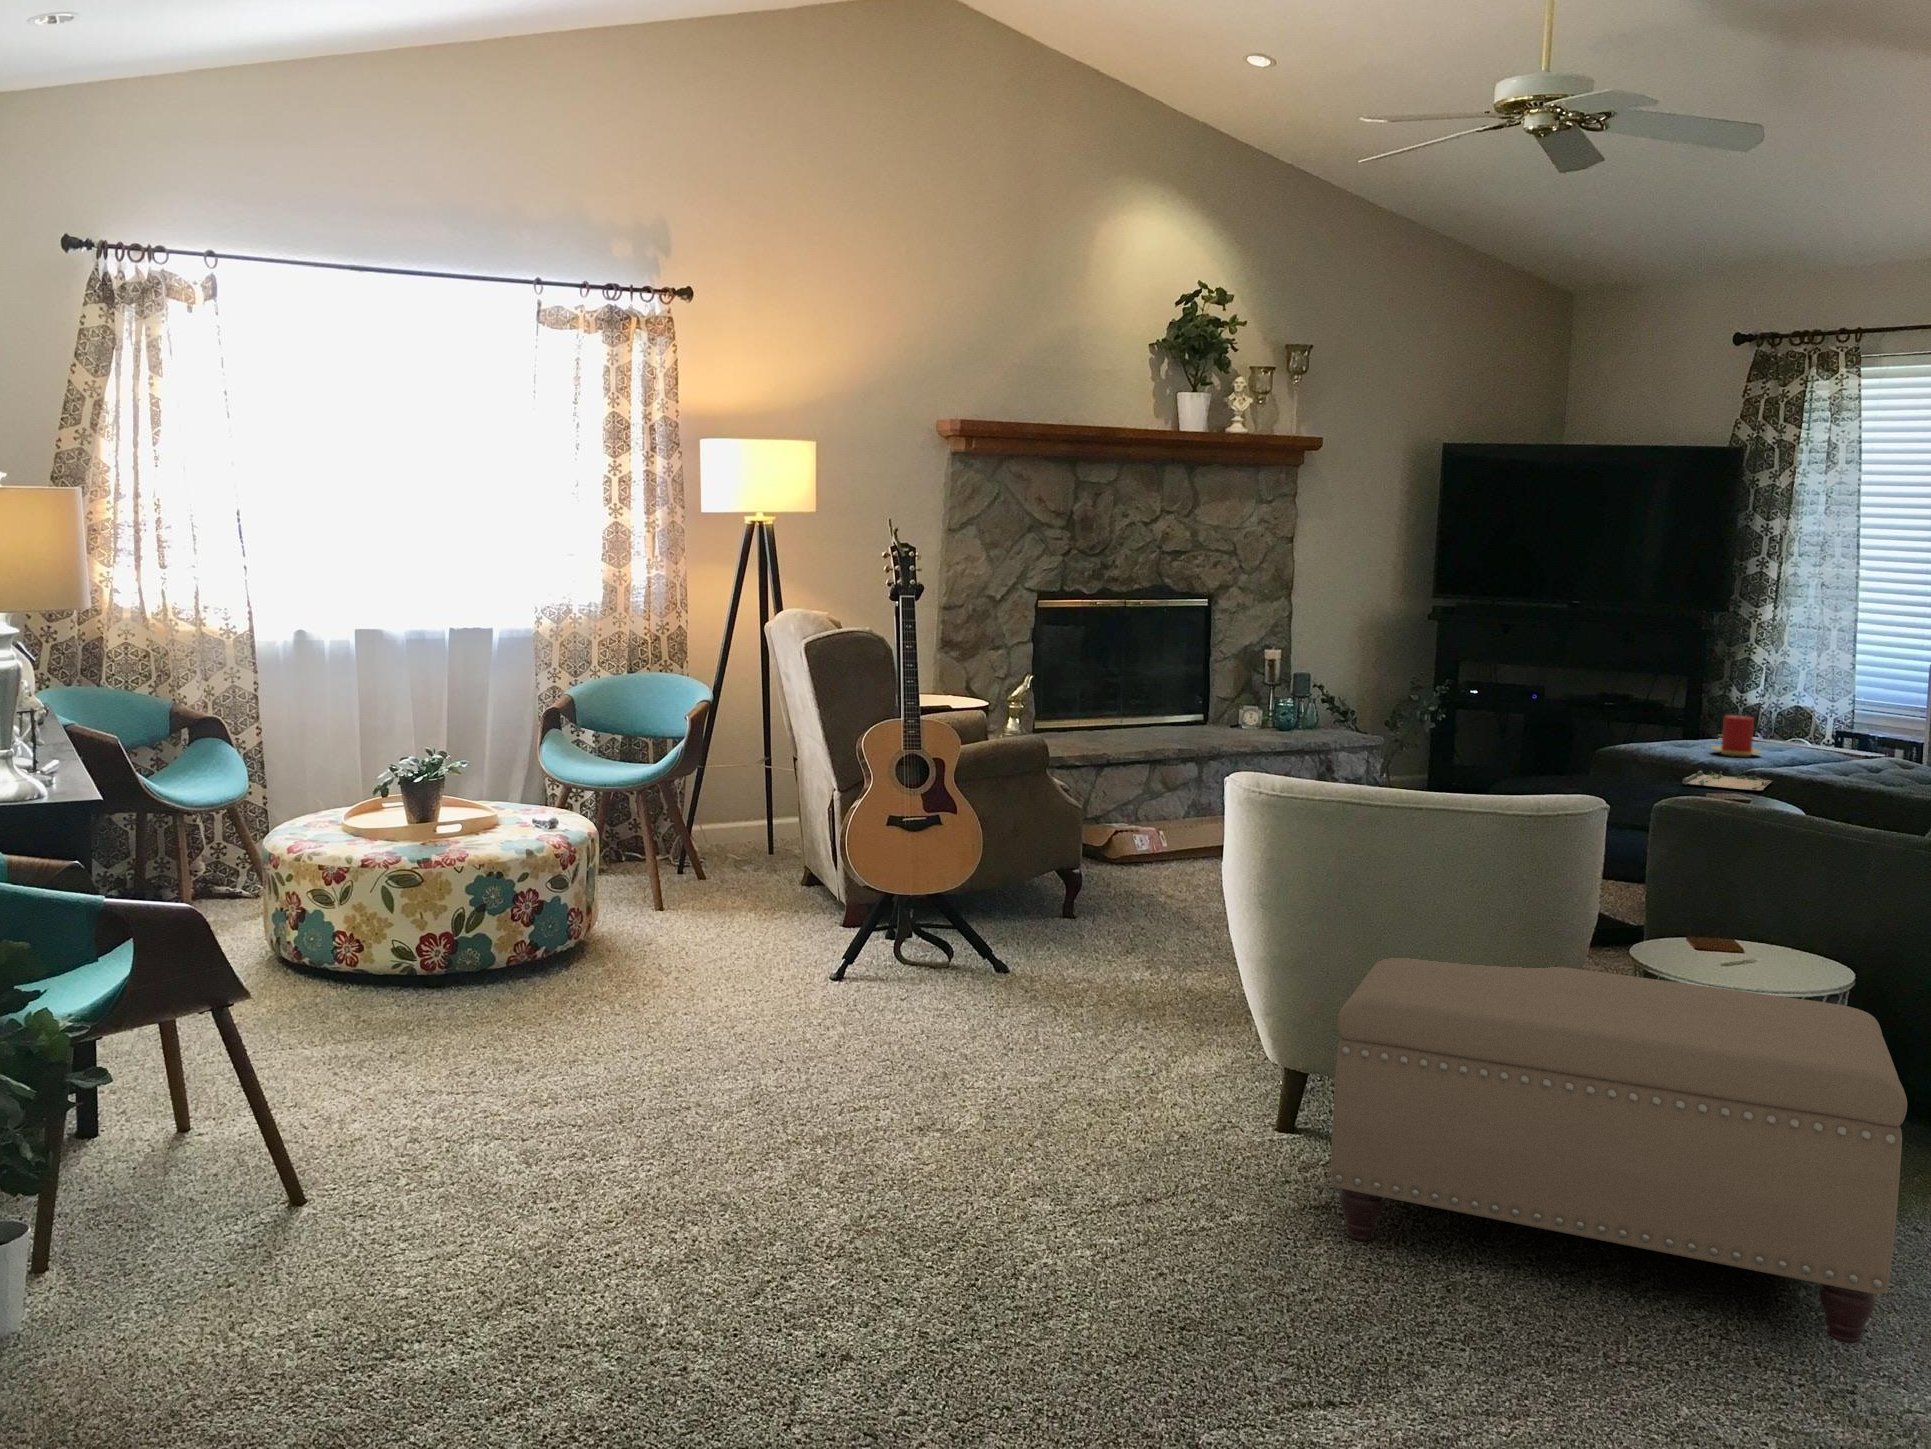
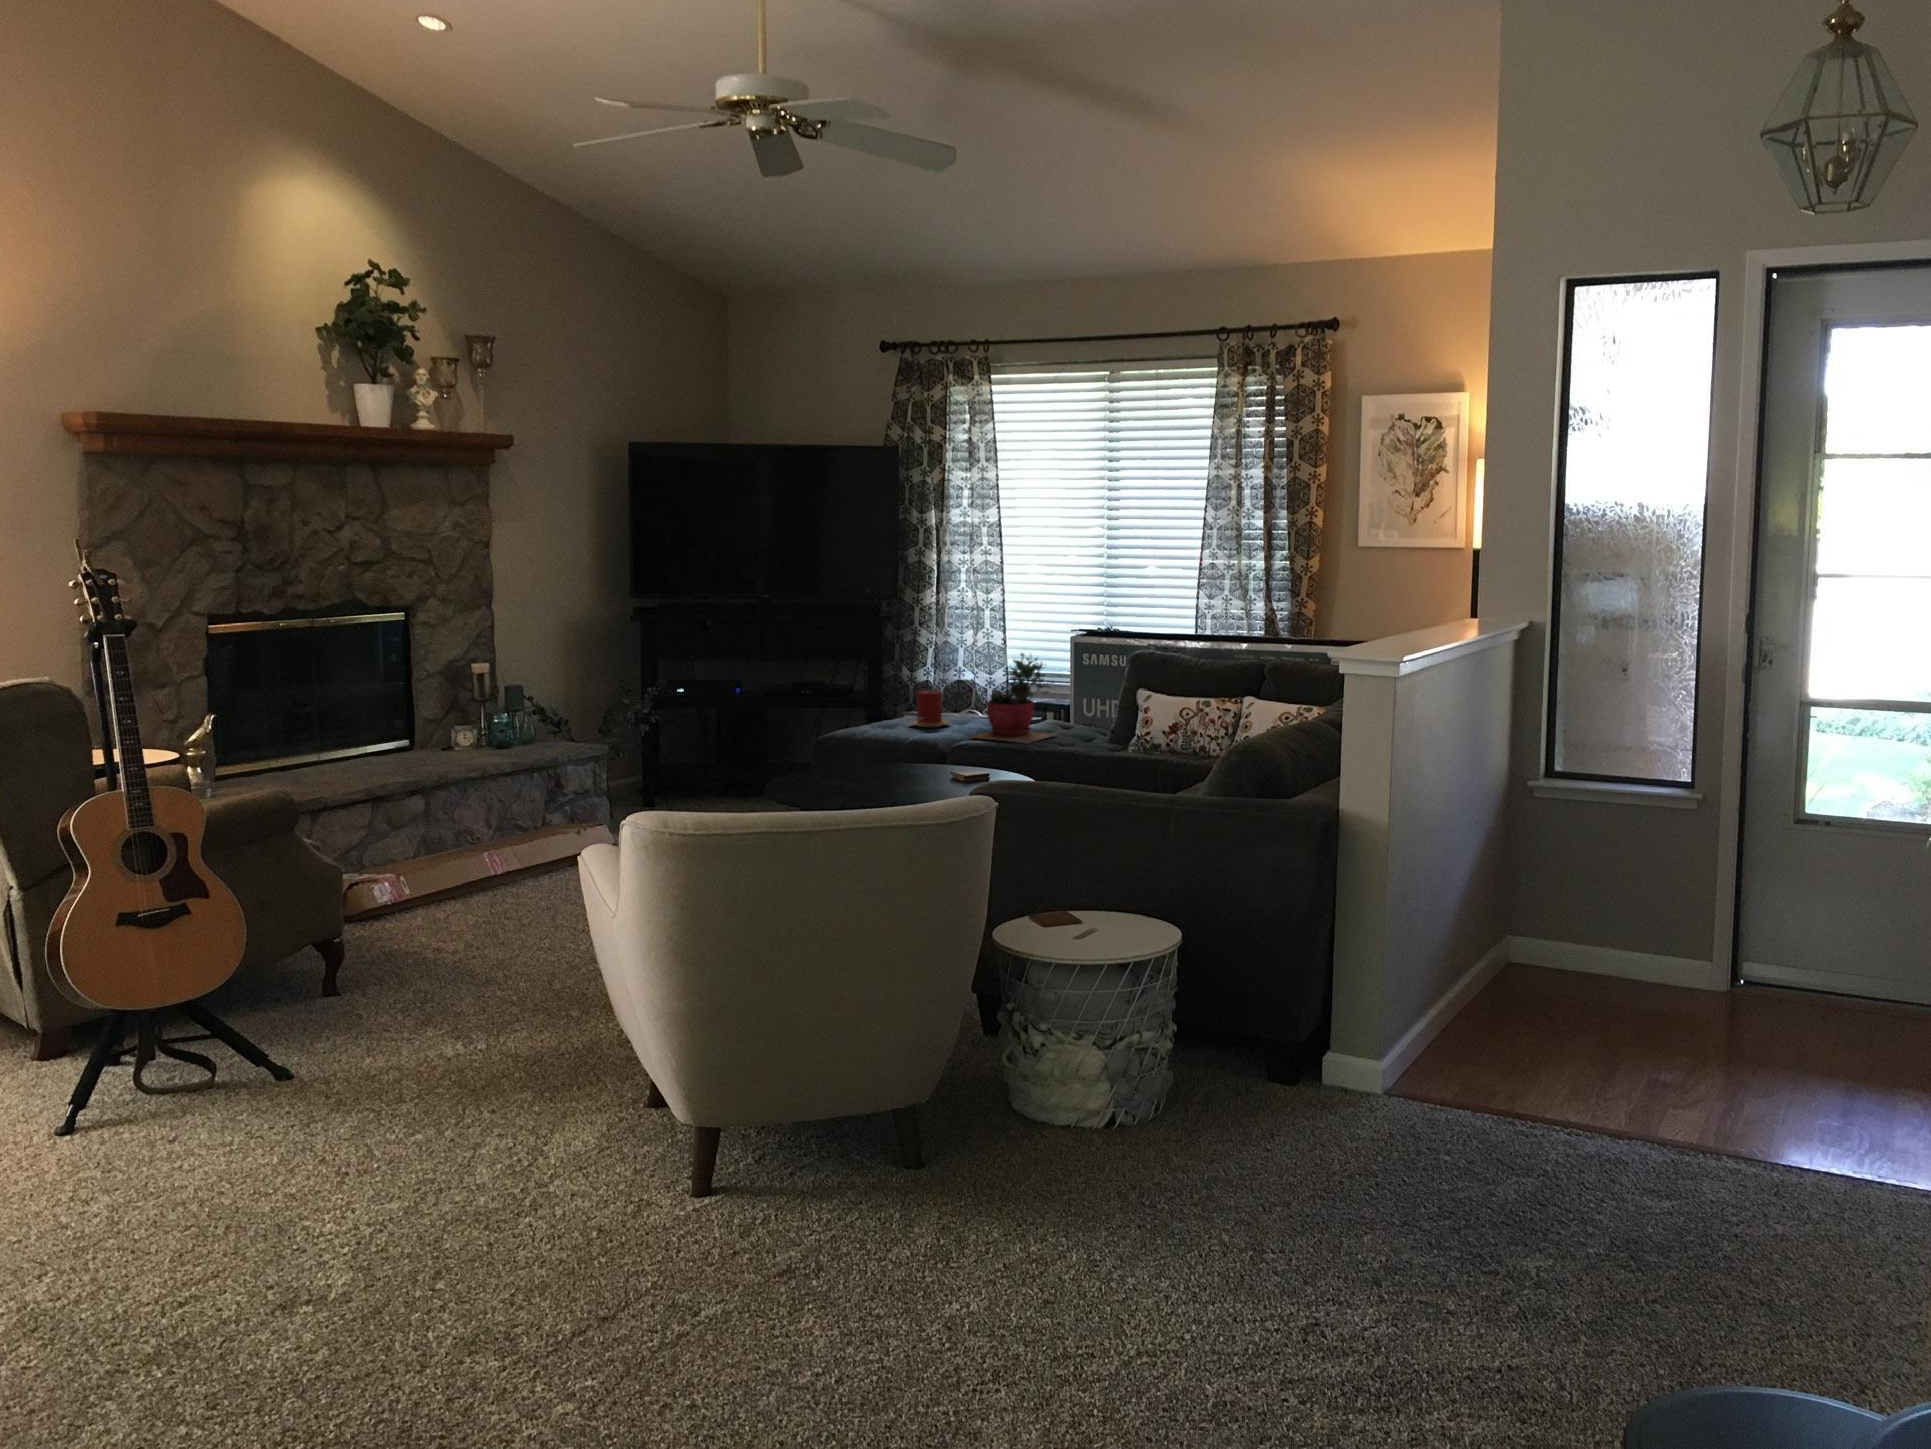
succulent plant: none [1769,678,1889,783] -> present [970,653,1055,743]
tray: present [1682,771,1772,791] -> none [913,740,980,761]
ottoman: present [1331,958,1907,1343] -> none [794,958,1312,1298]

